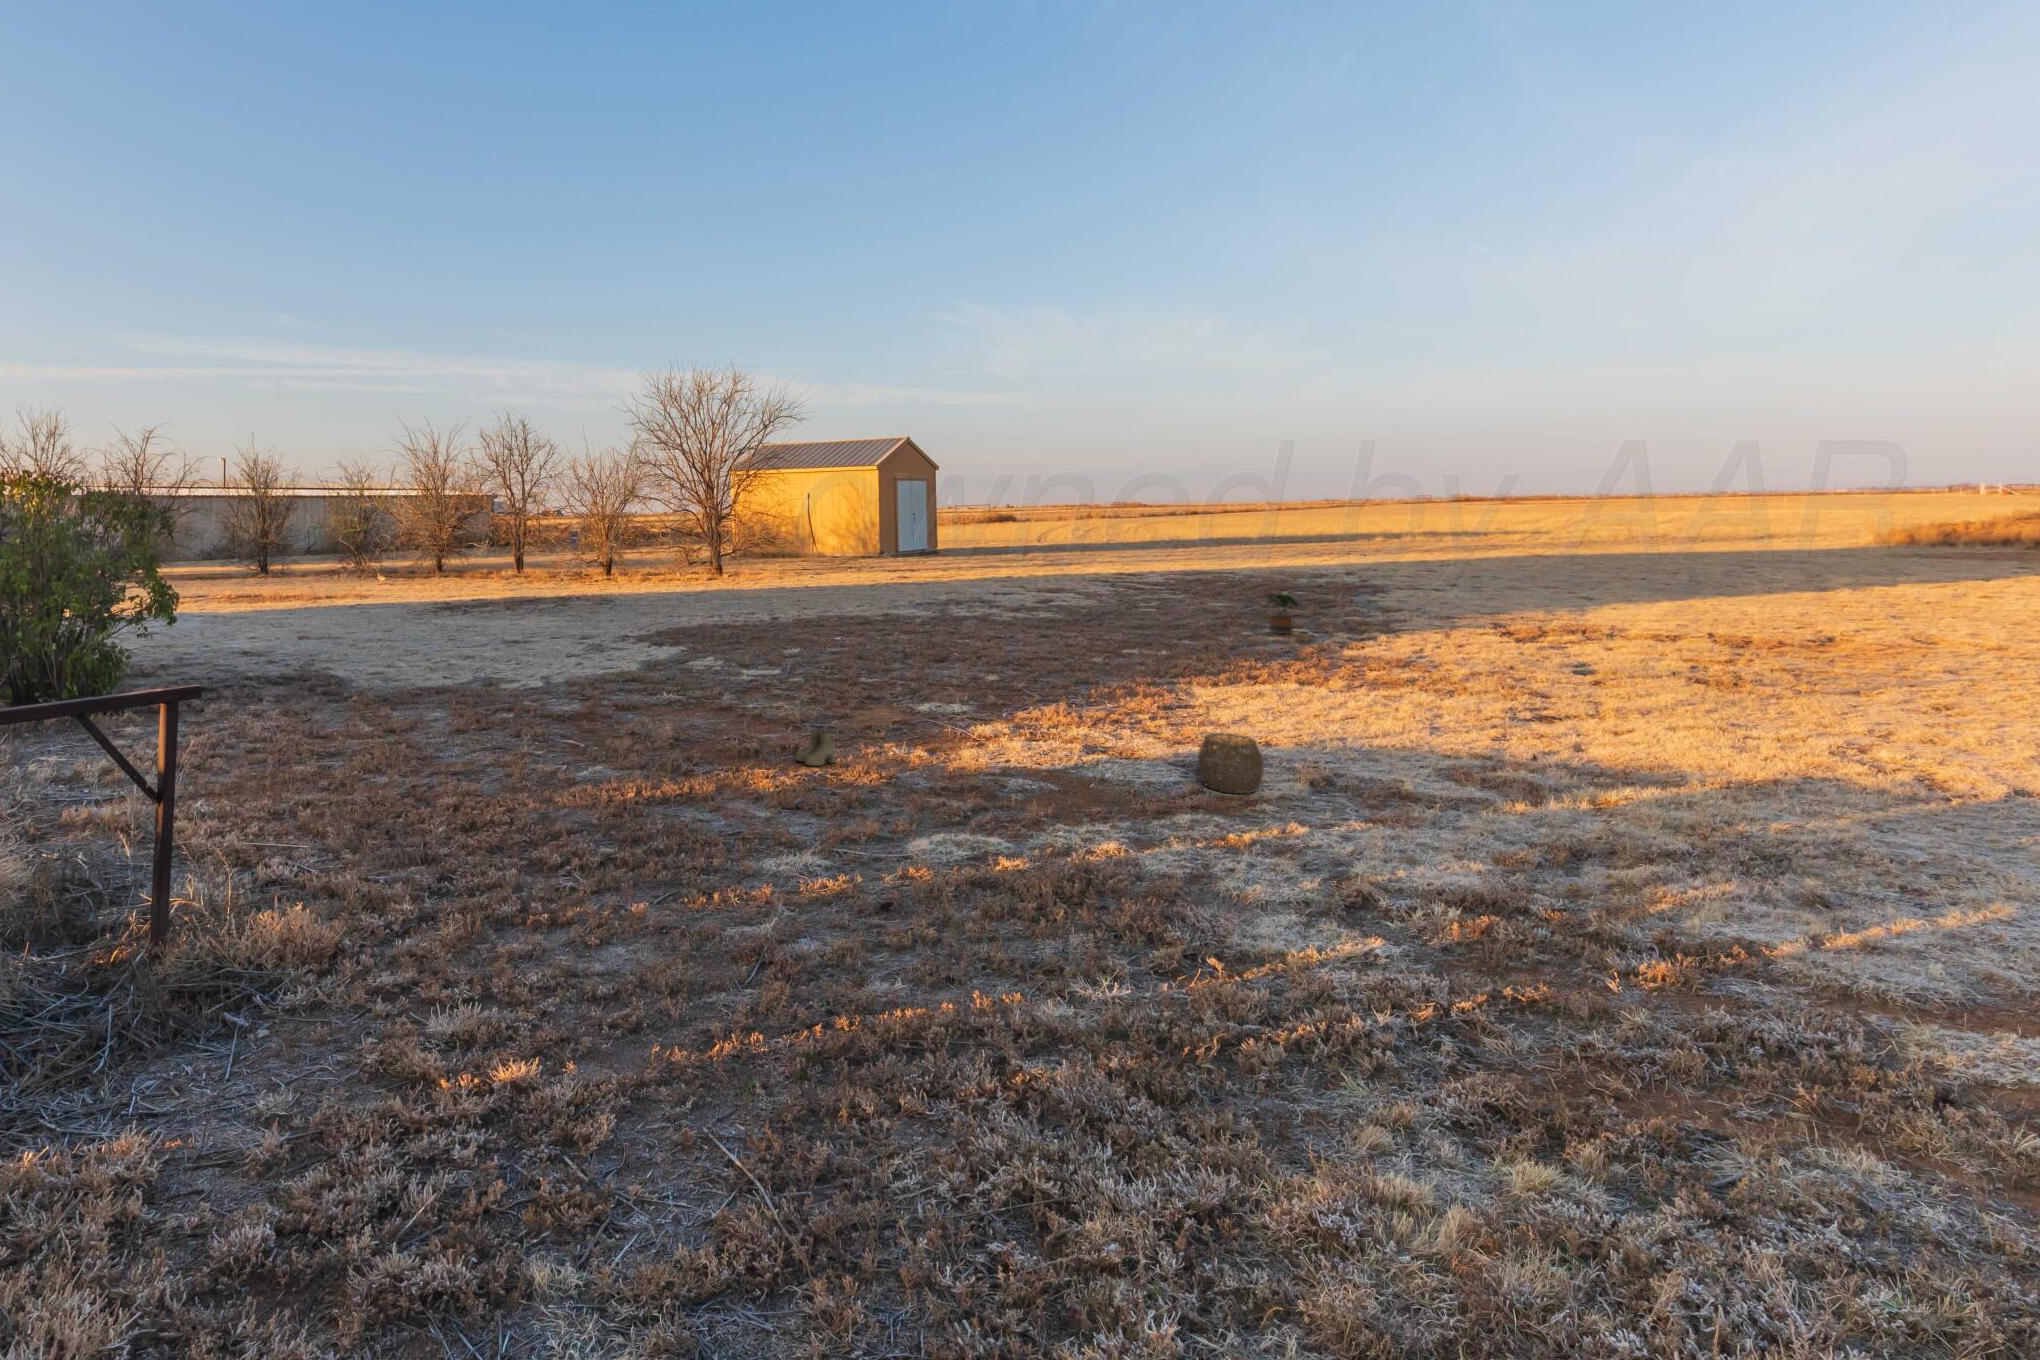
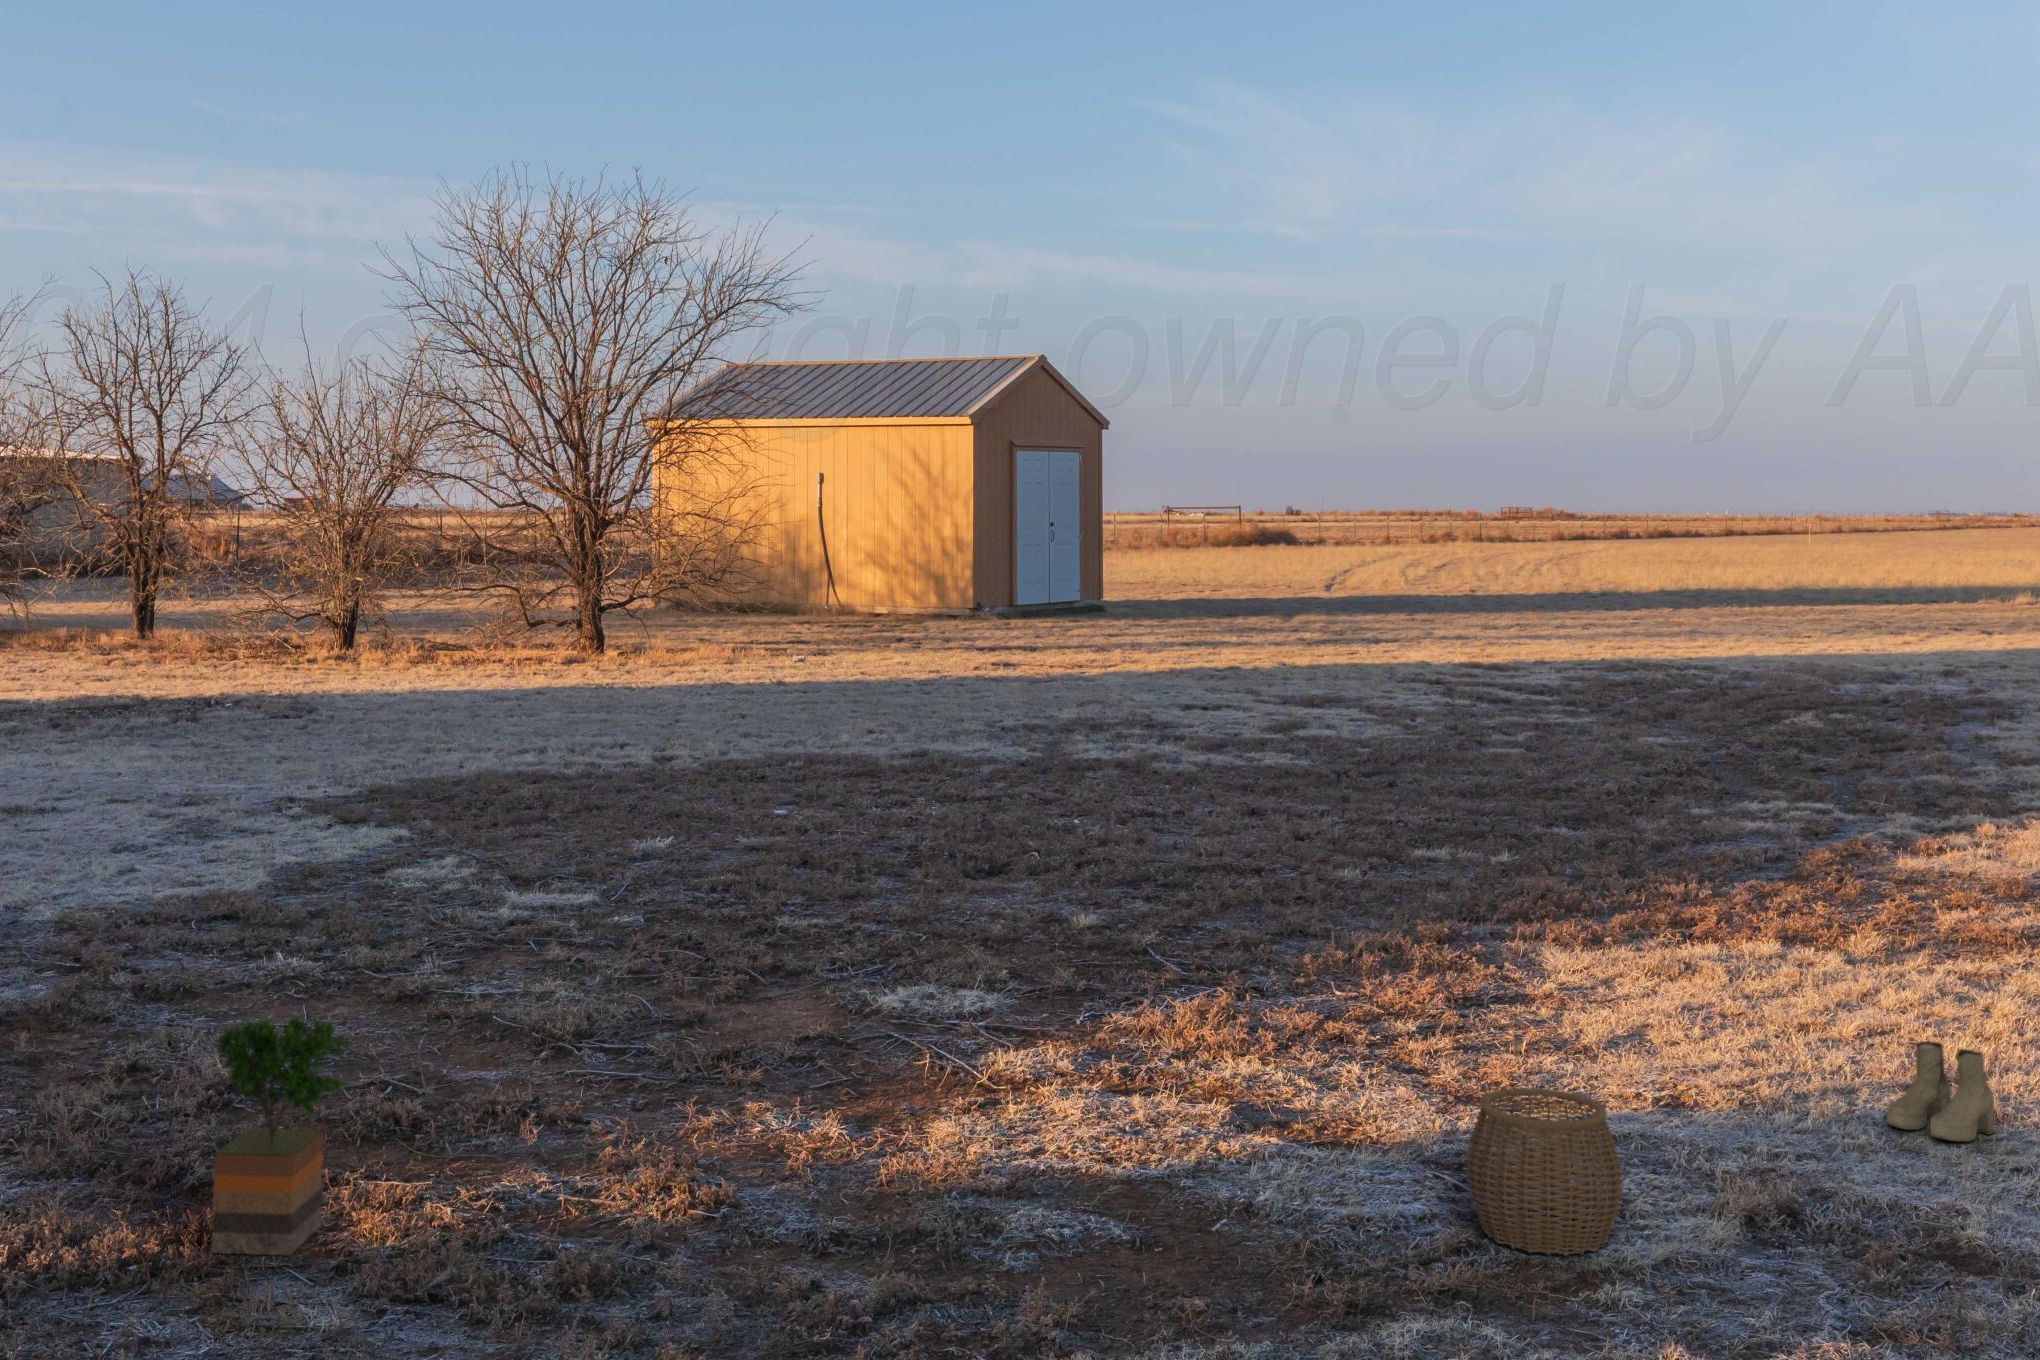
potted tree: present [1266,593,1298,634] -> present [211,1016,352,1256]
boots: present [795,728,836,766] -> present [1887,1041,1994,1142]

